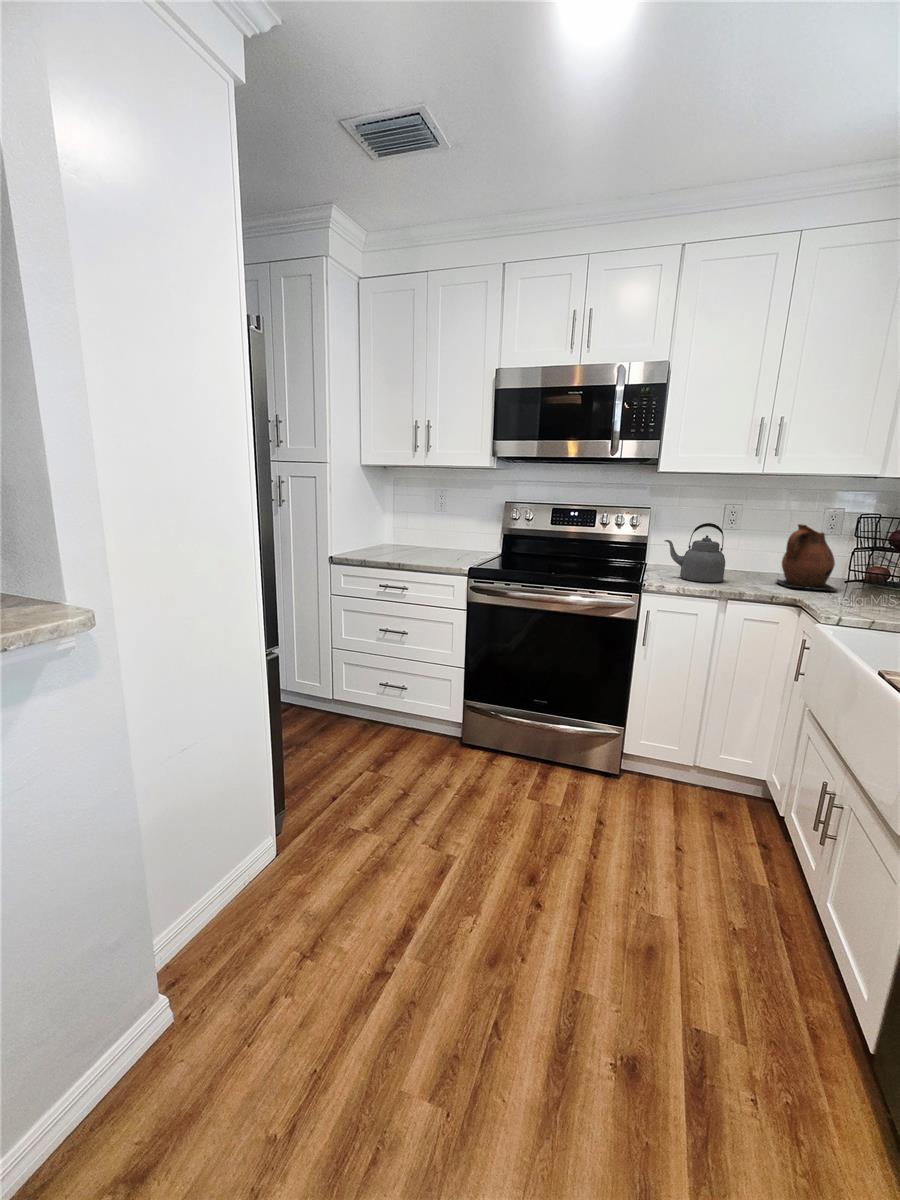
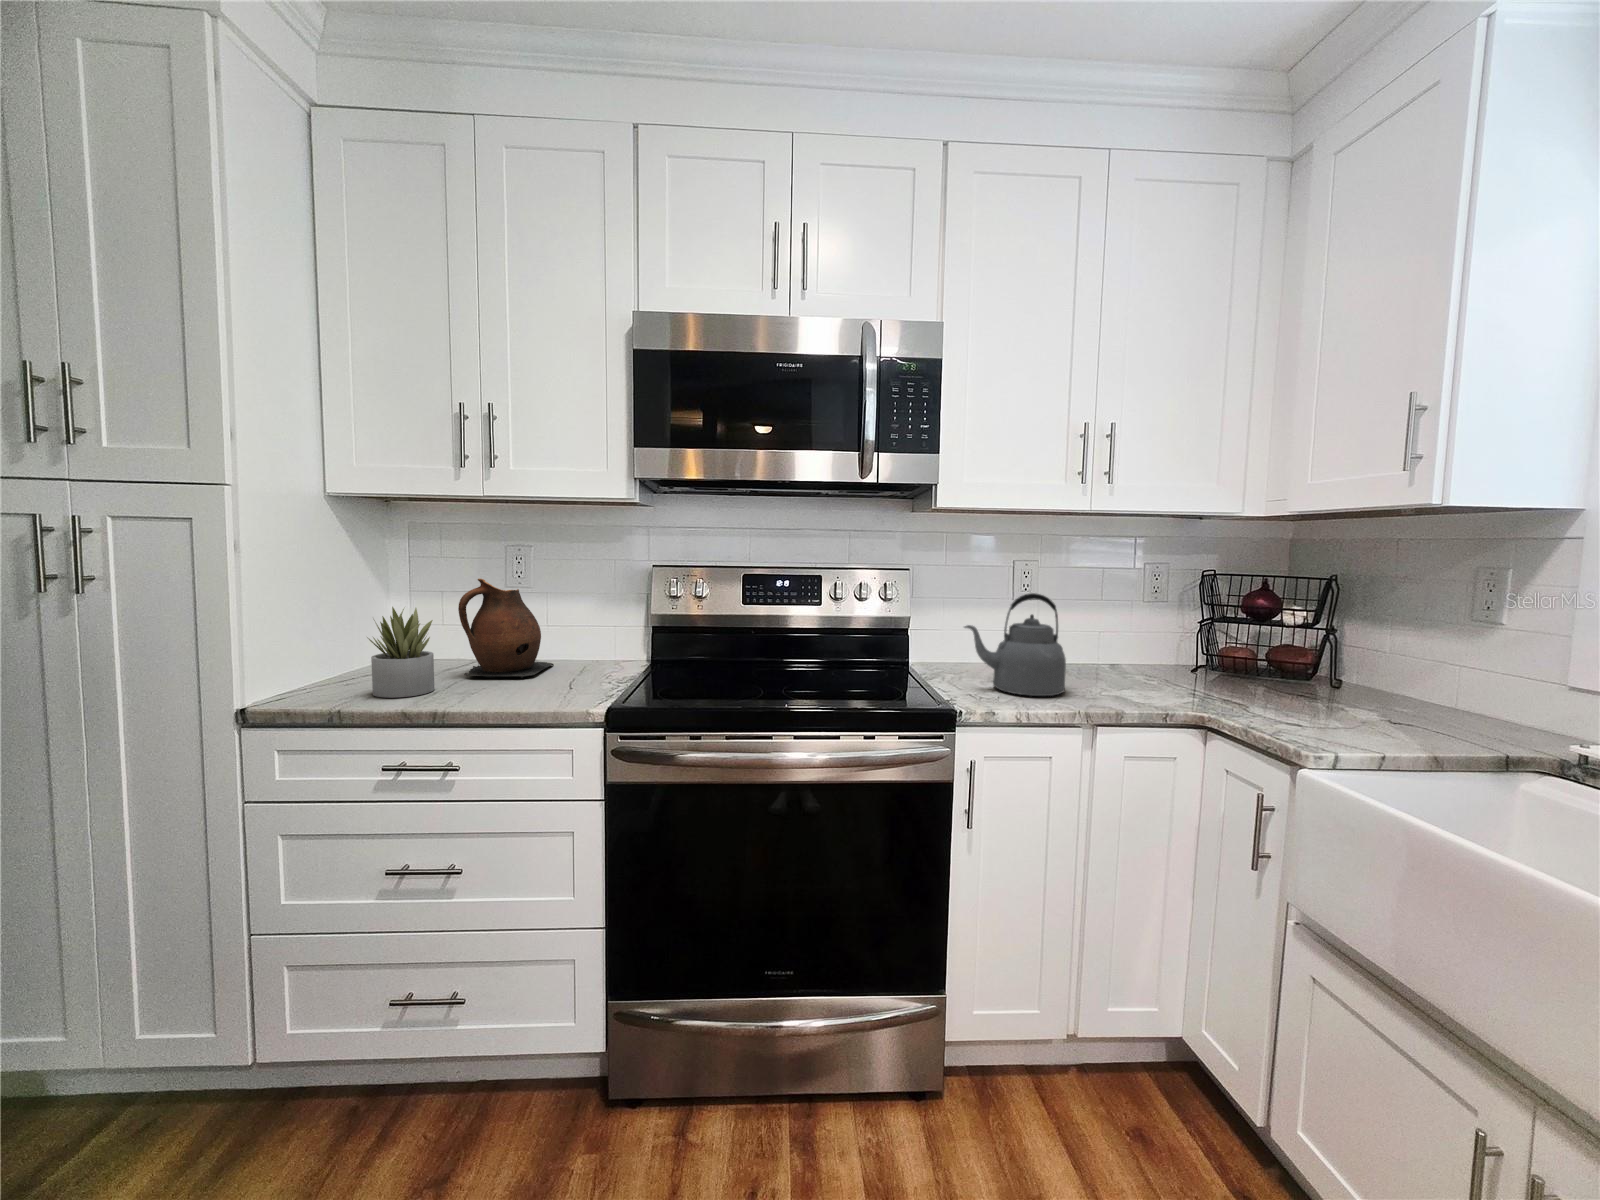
succulent plant: none [375,517,401,557] -> present [368,607,435,698]
ceramic pitcher: present [777,524,837,591] -> present [458,579,554,678]

